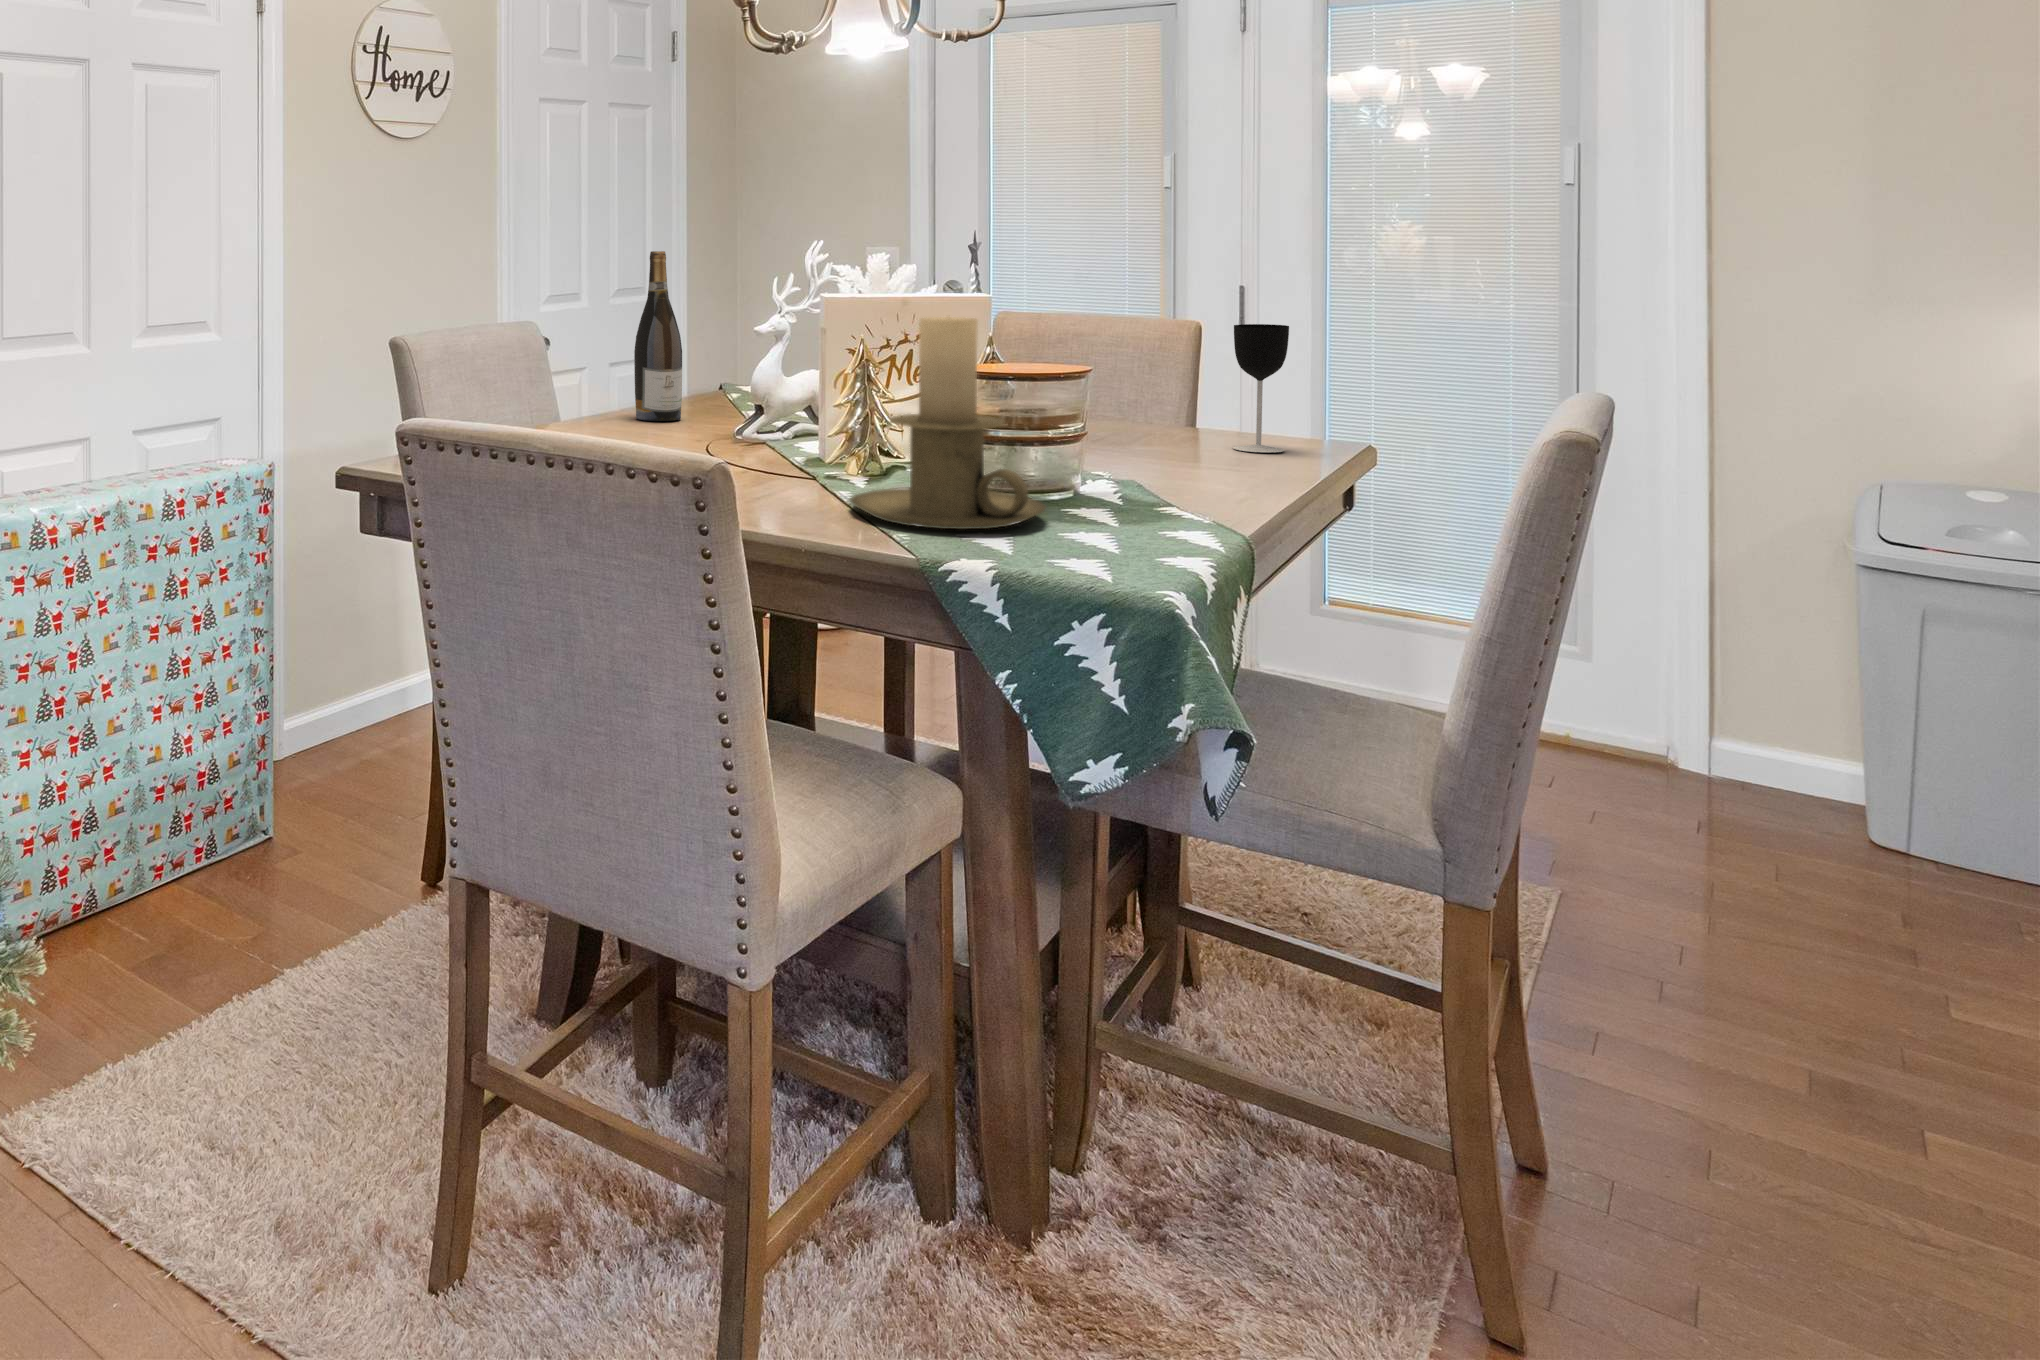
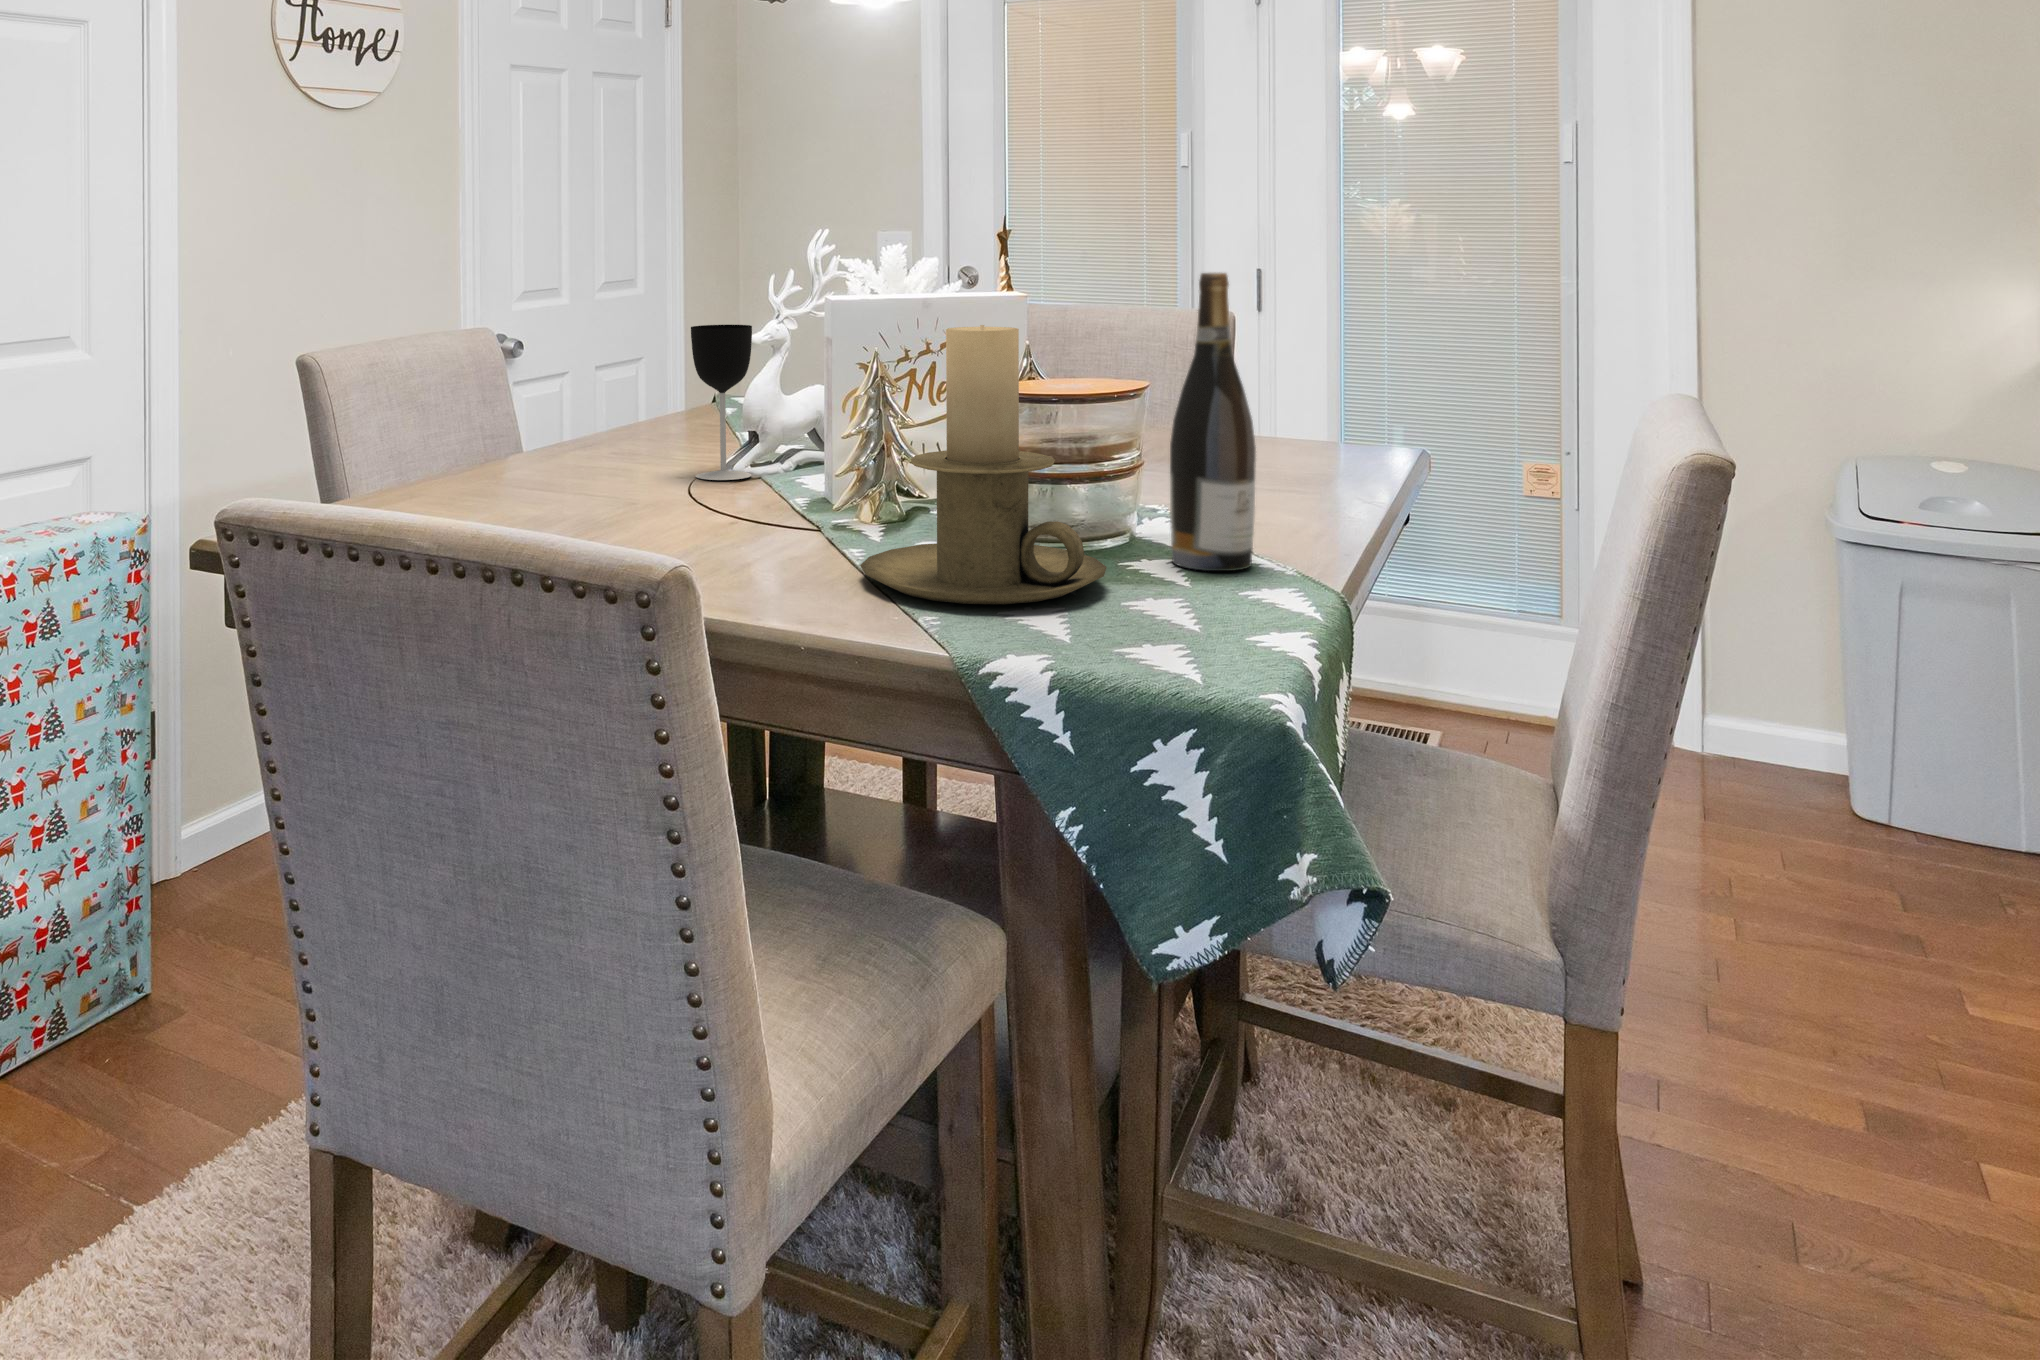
wine bottle: present [634,251,682,421] -> present [1170,273,1256,571]
wine glass: present [1233,324,1289,452] -> present [691,325,752,480]

